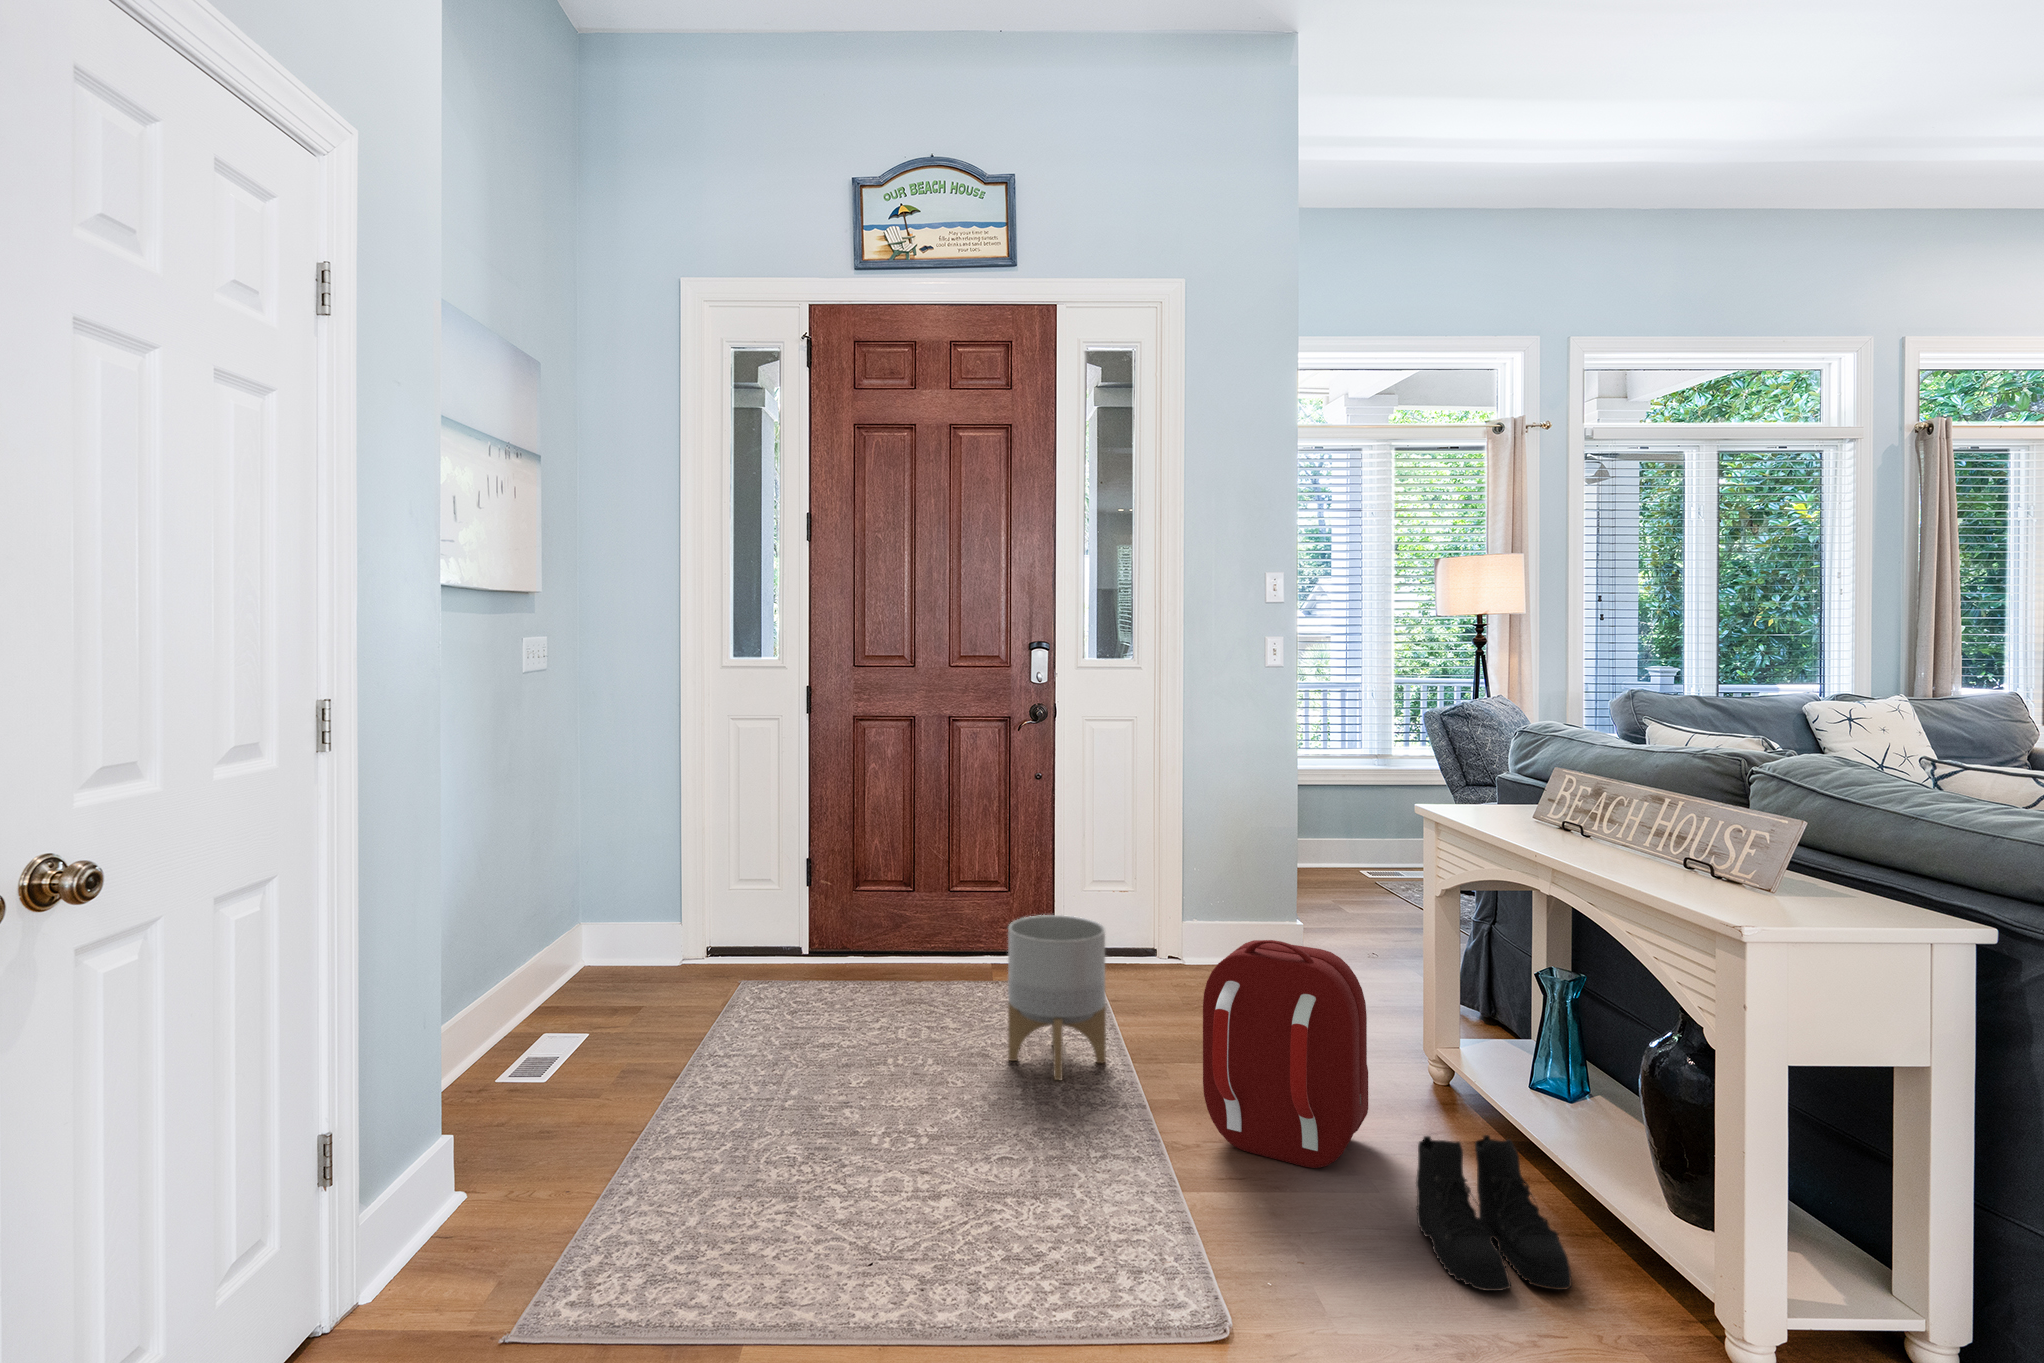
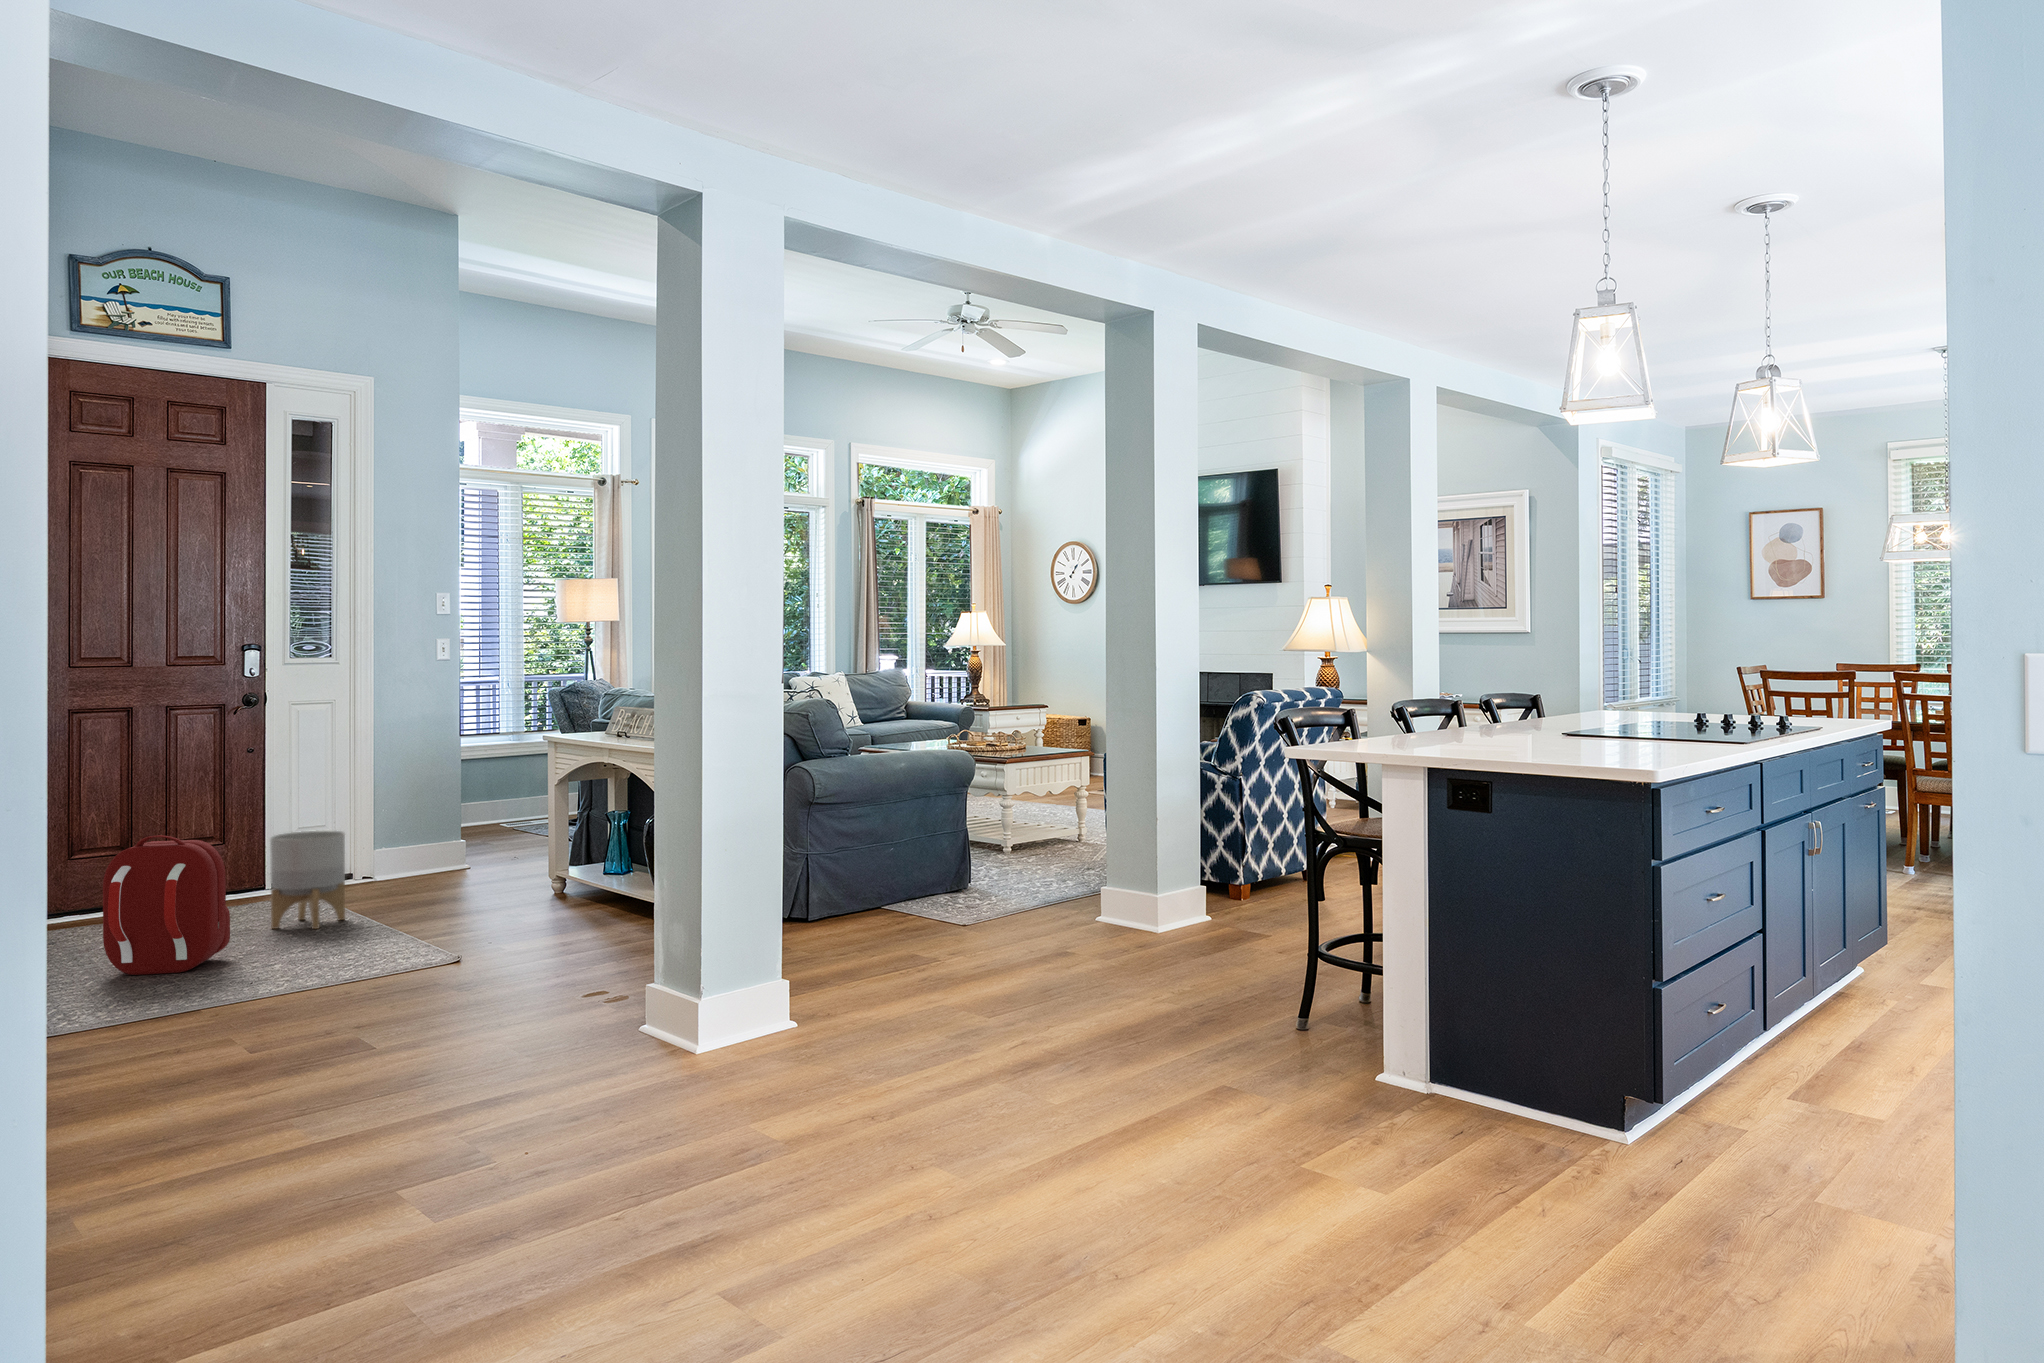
backpack: present [1203,940,1368,1168] -> present [103,835,230,975]
boots: present [1416,1135,1572,1291] -> none [548,876,617,935]

